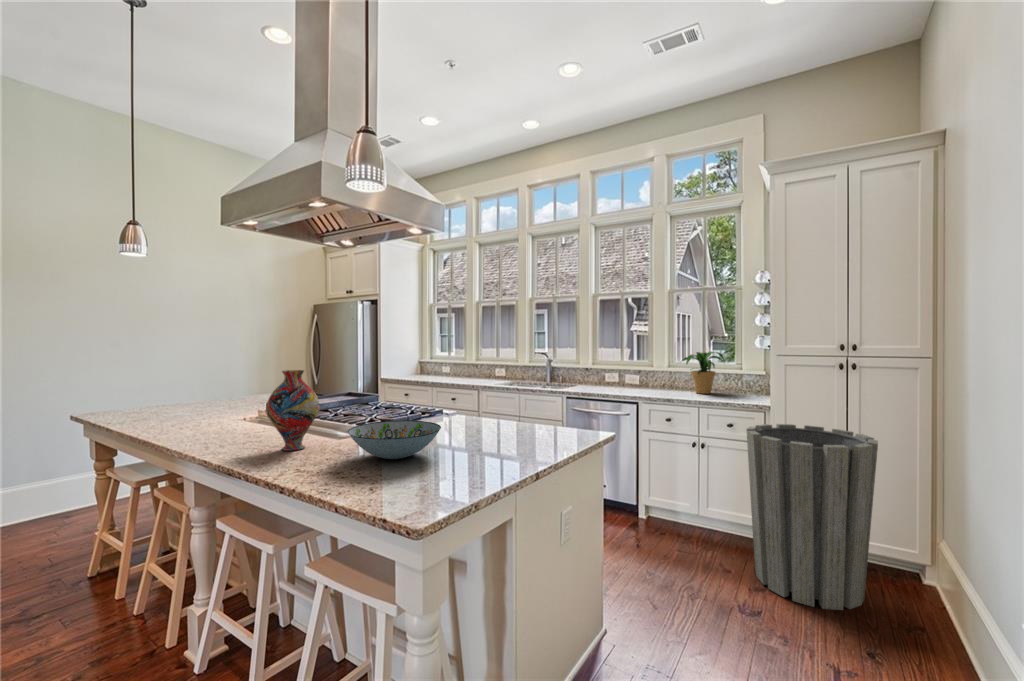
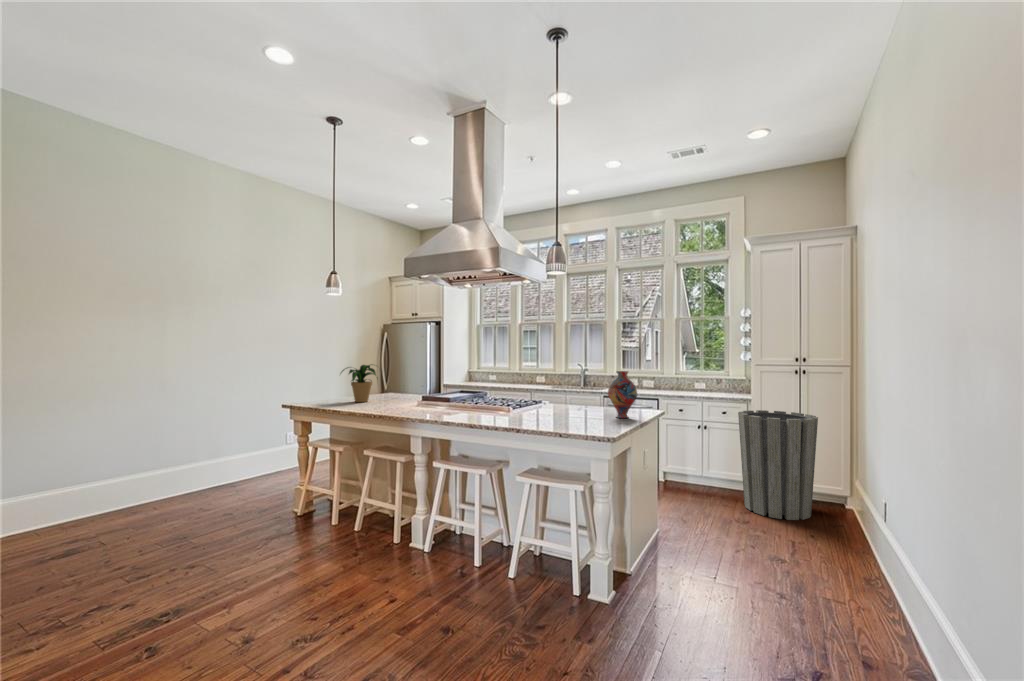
potted plant: present [682,352,724,394] -> present [341,365,376,402]
vase: present [266,370,320,451] -> present [608,371,637,418]
decorative bowl: present [348,420,441,459] -> none [535,400,585,419]

